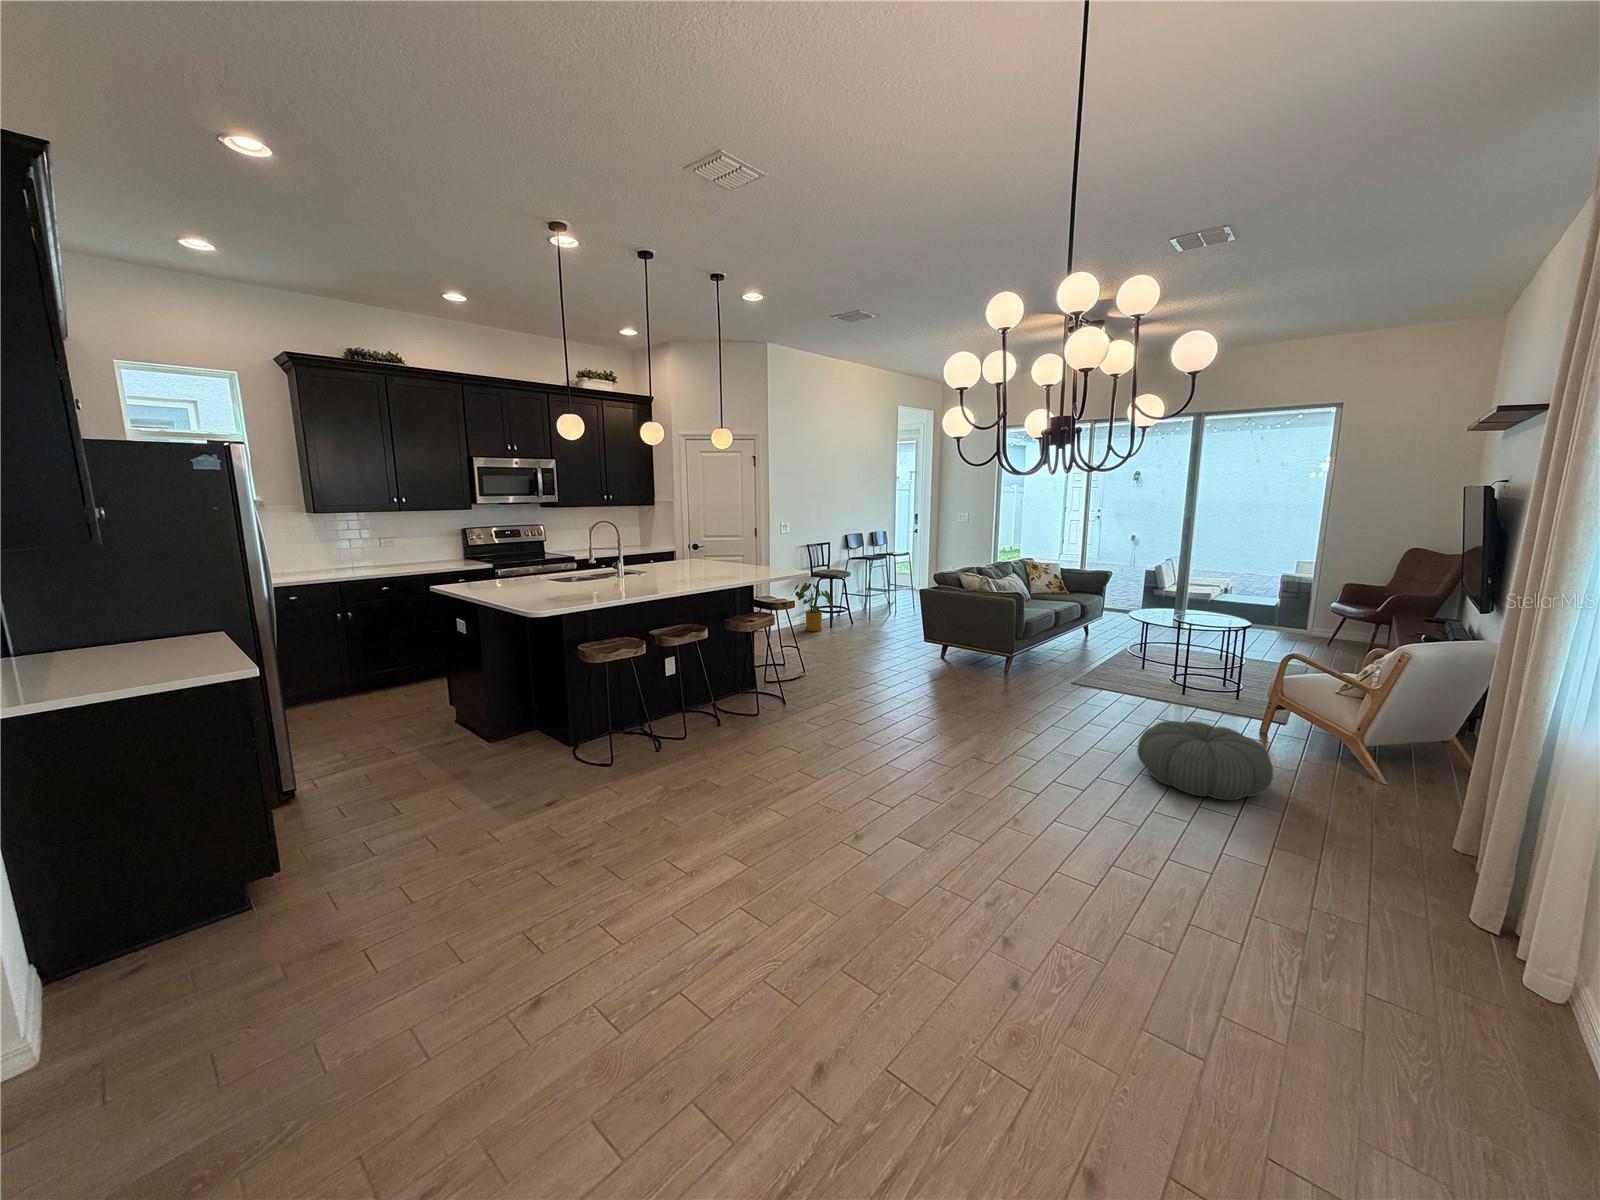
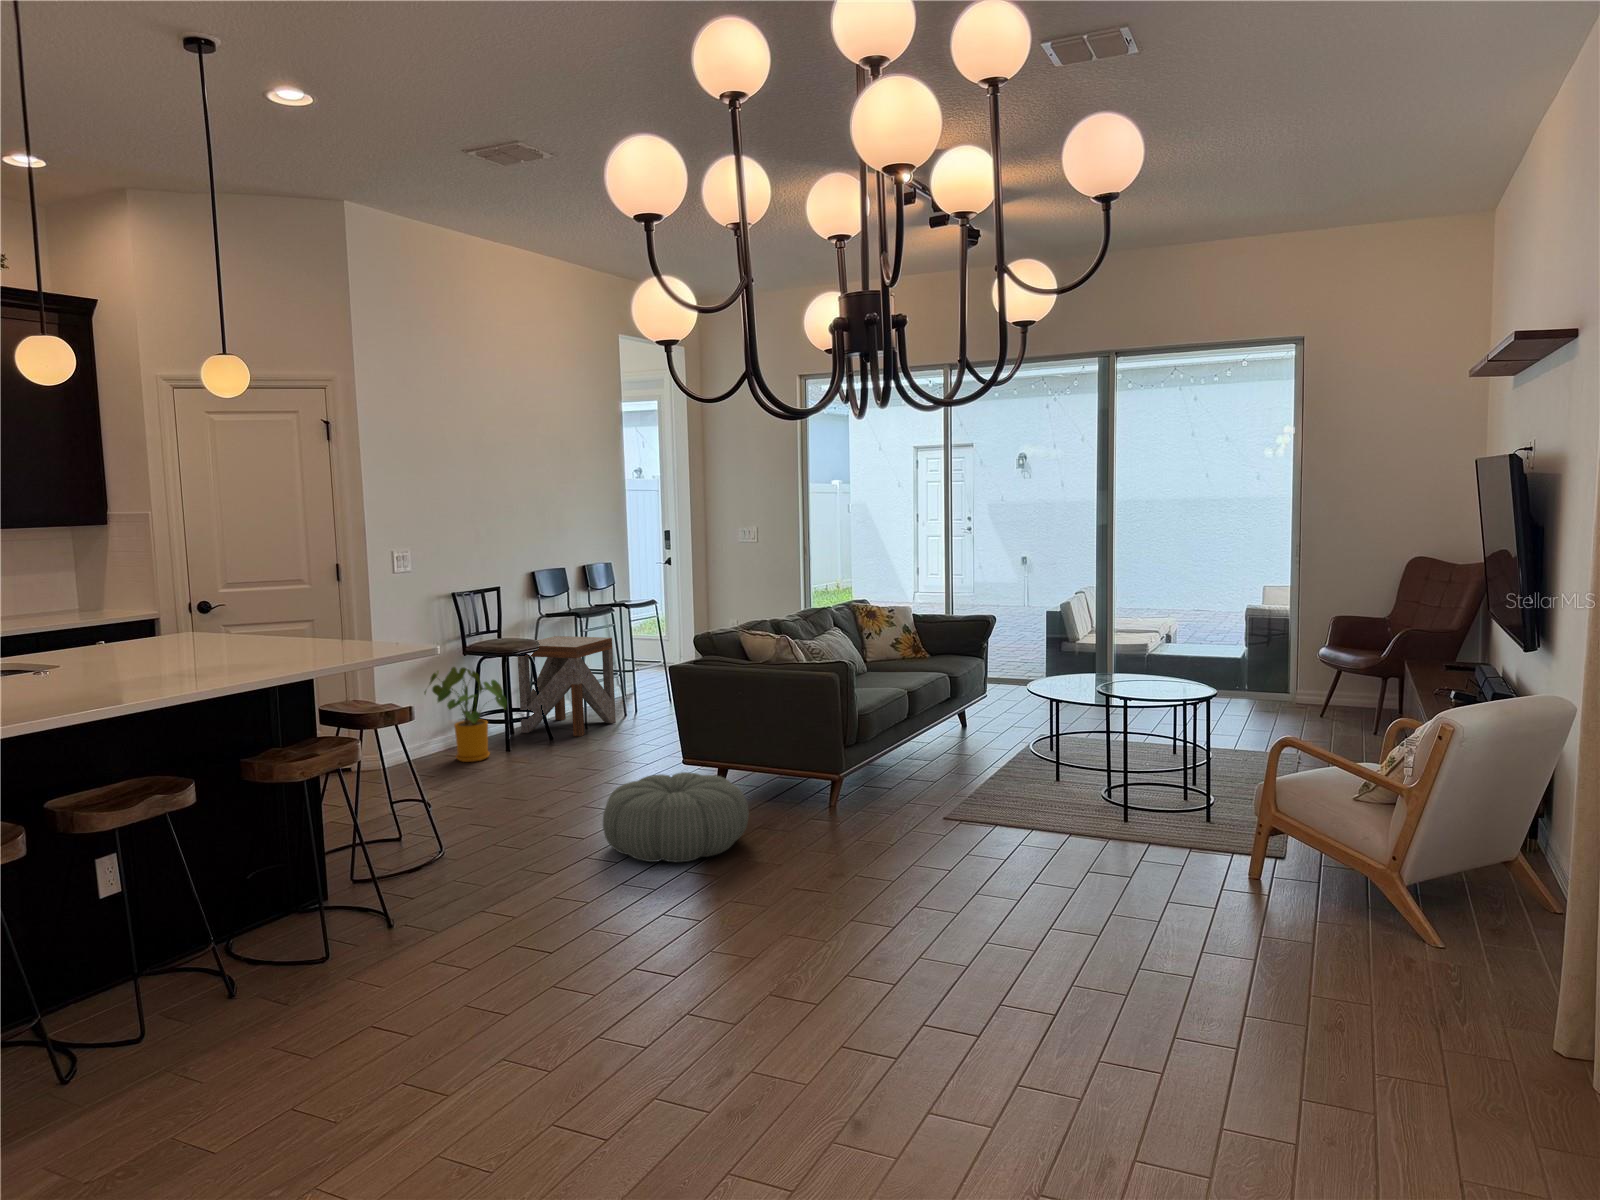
side table: none [836,569,885,623] -> present [517,636,616,736]
pouf: present [1137,721,1273,800] -> present [603,772,749,862]

